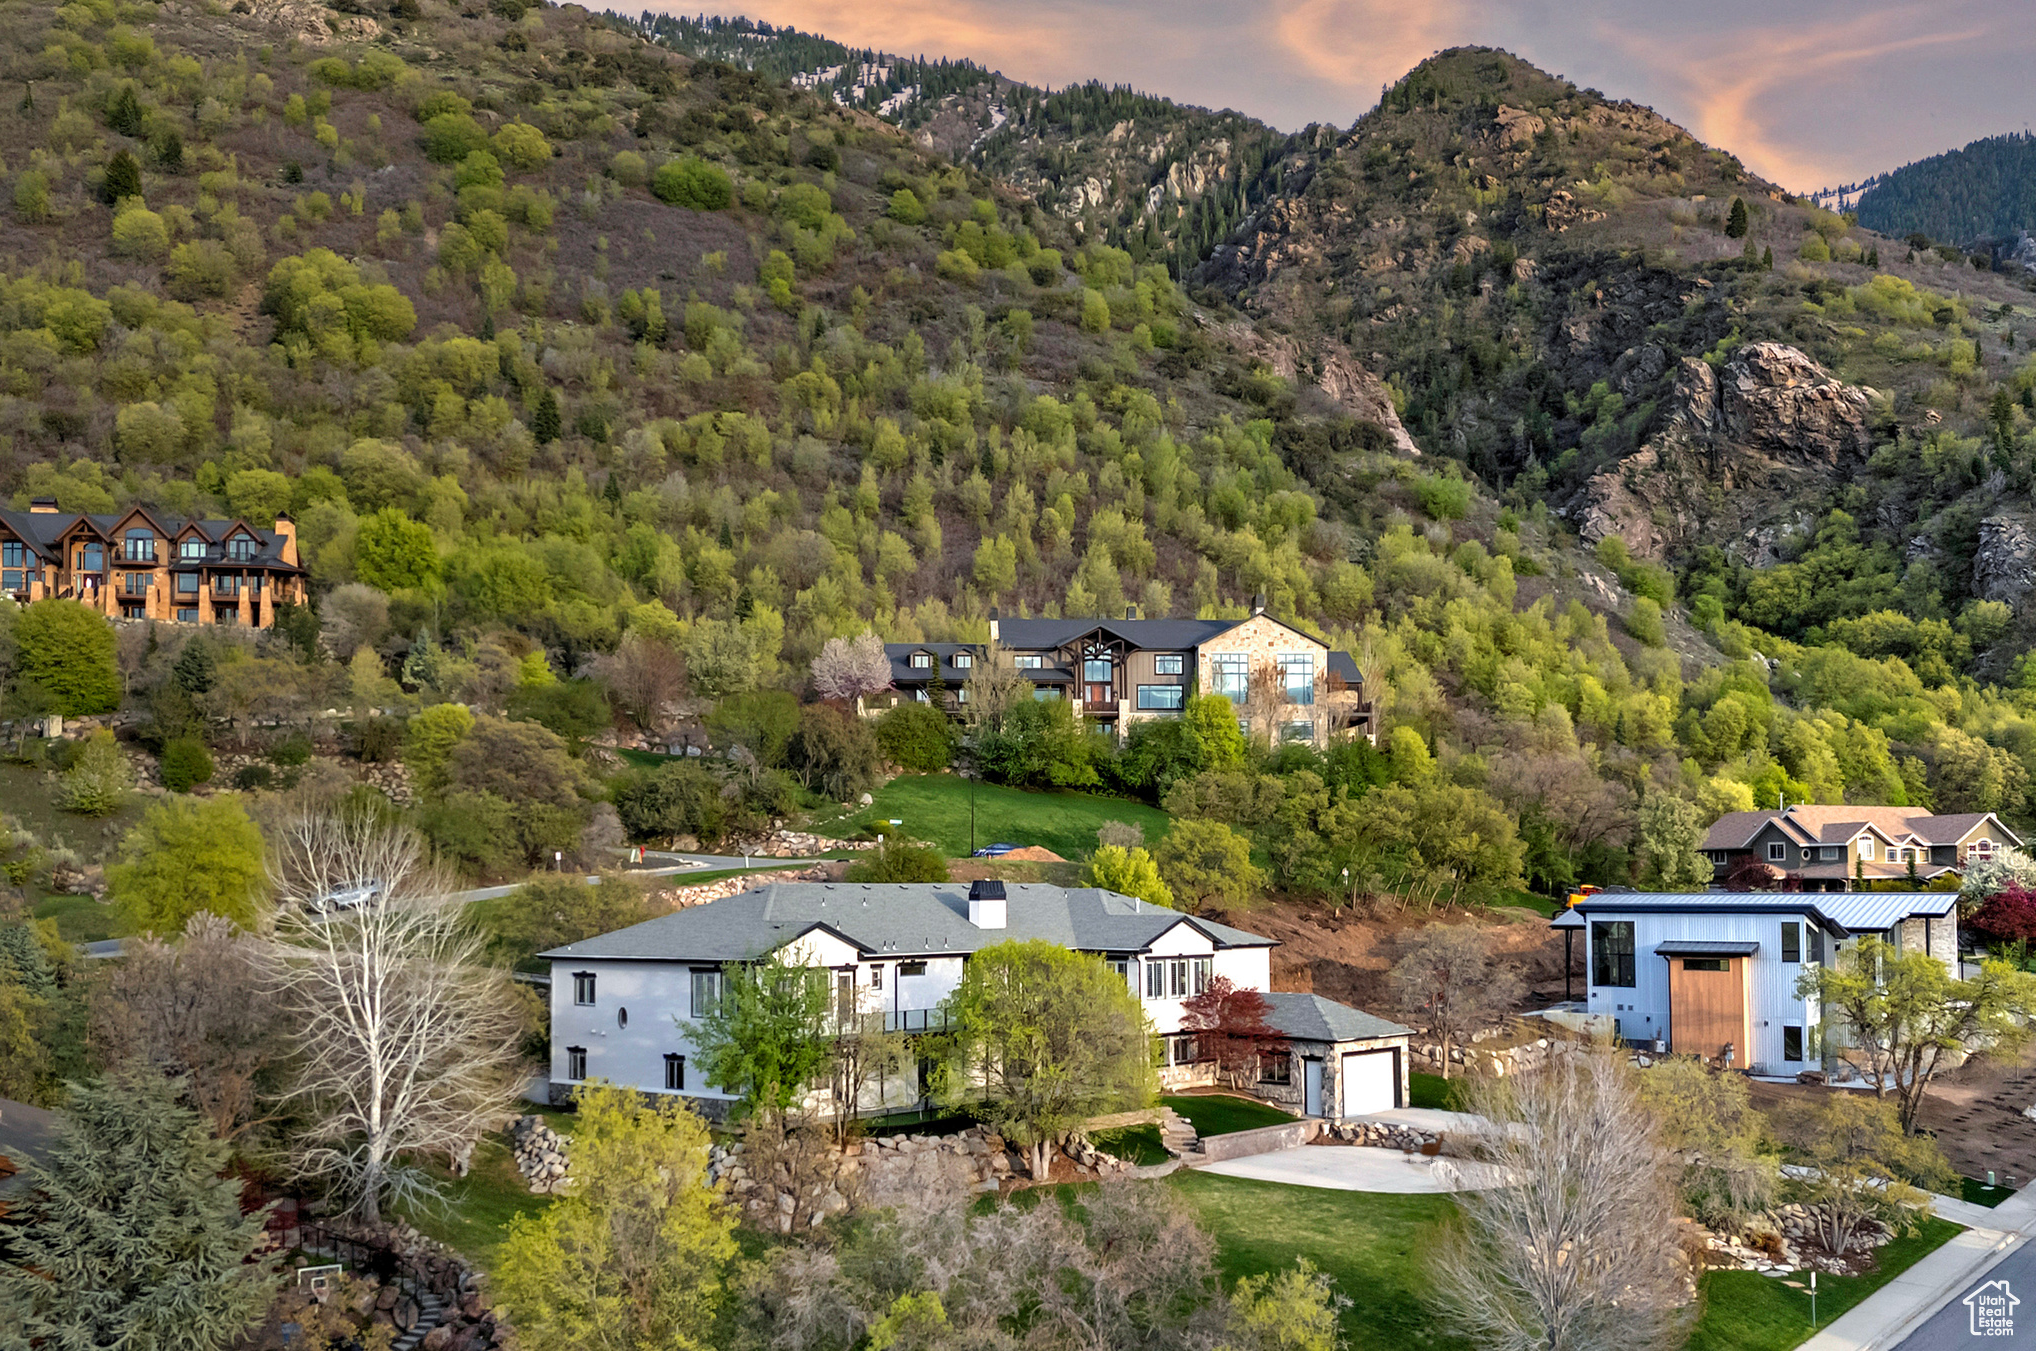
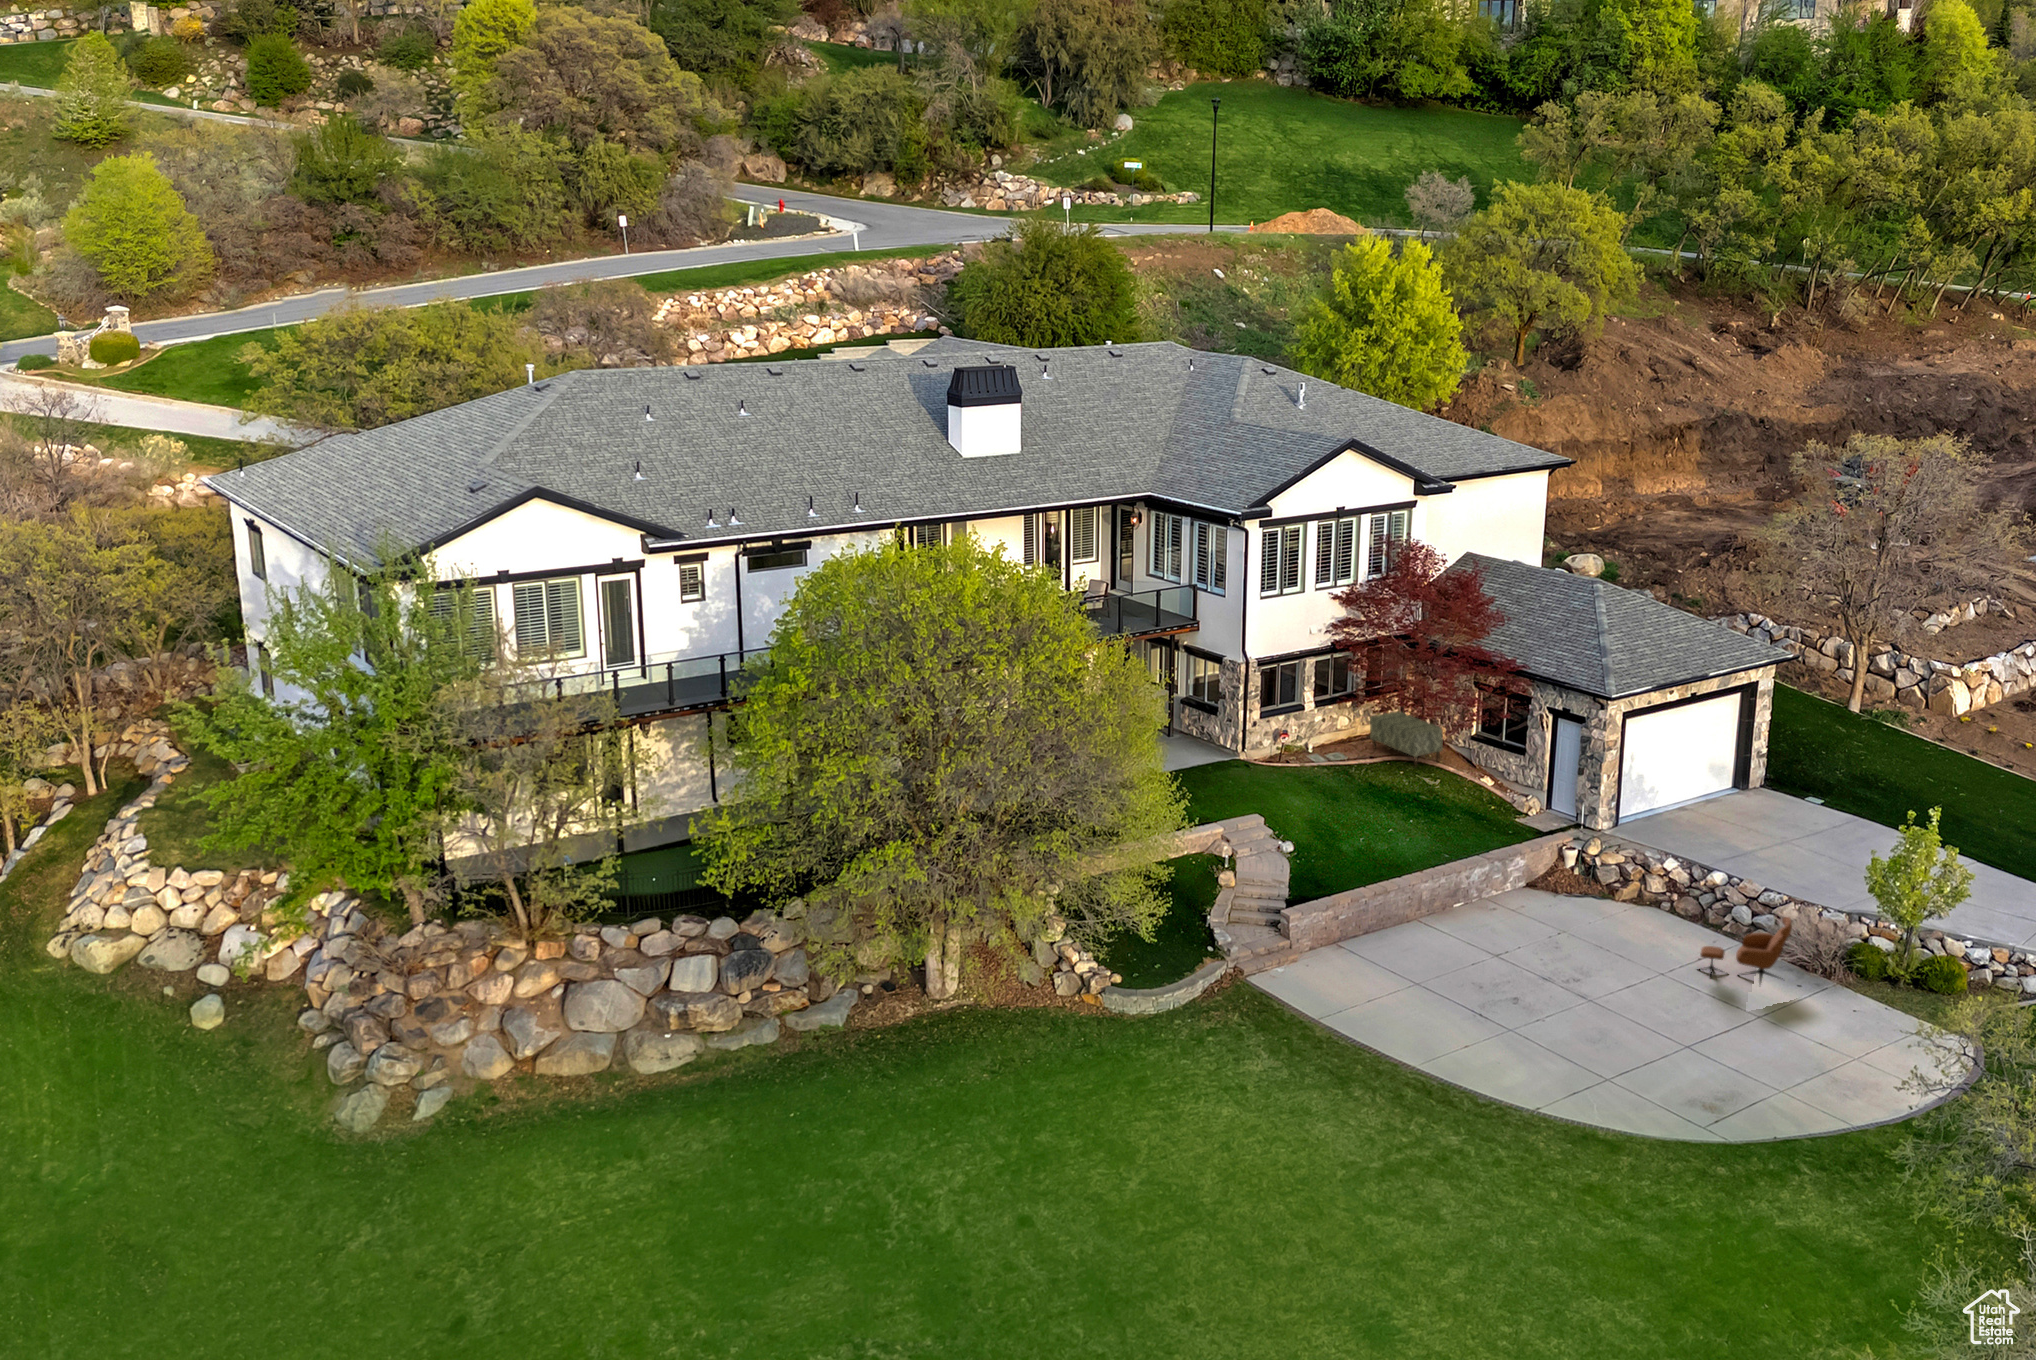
bench: none [1204,1069,1245,1095] -> present [1370,711,1443,766]

